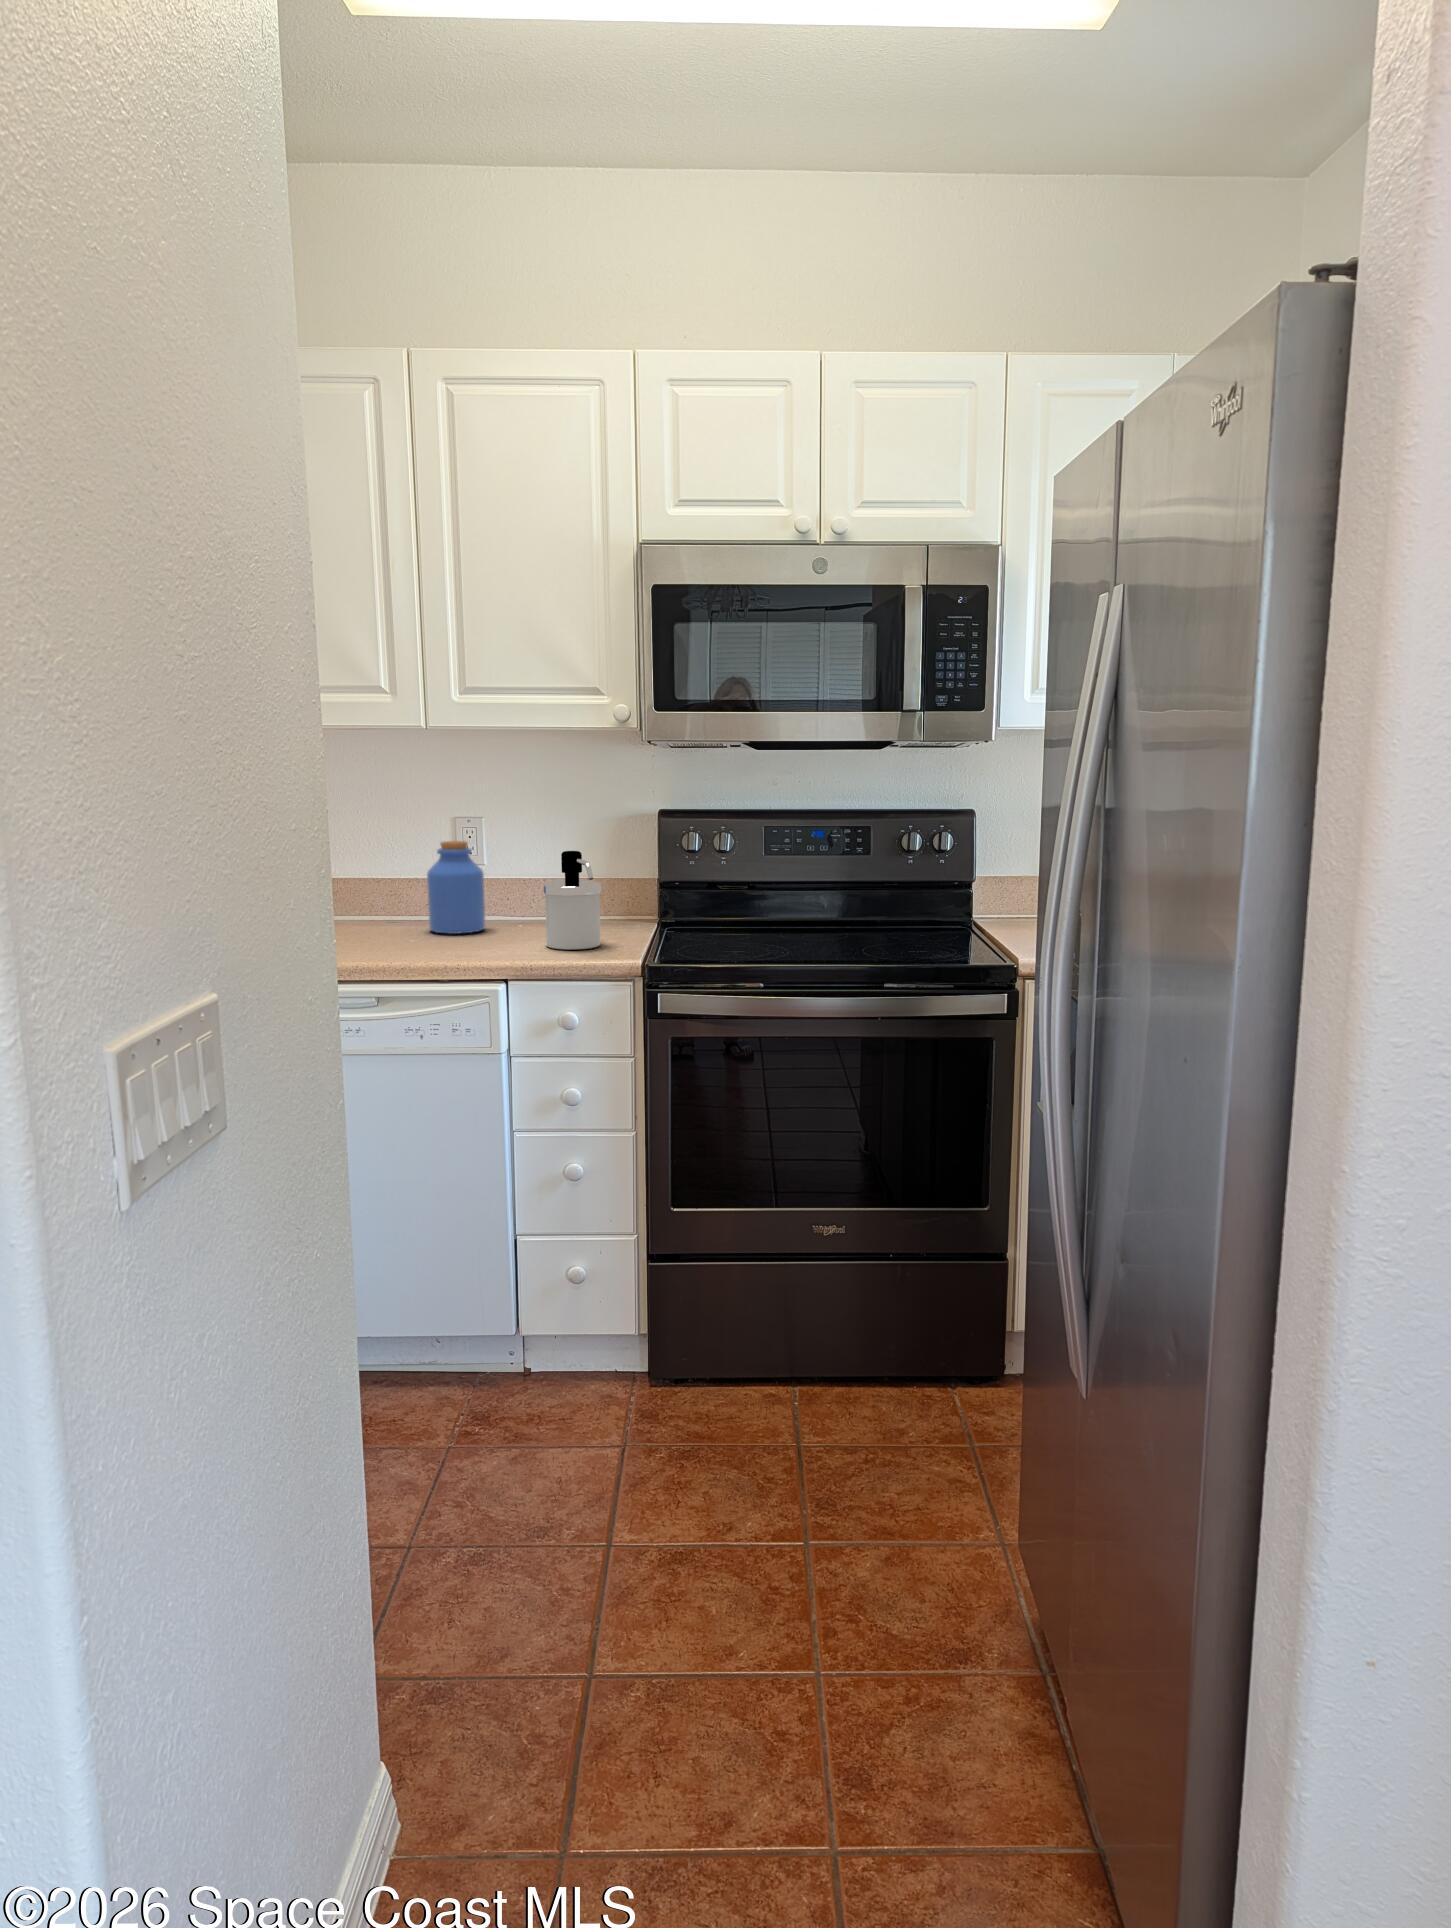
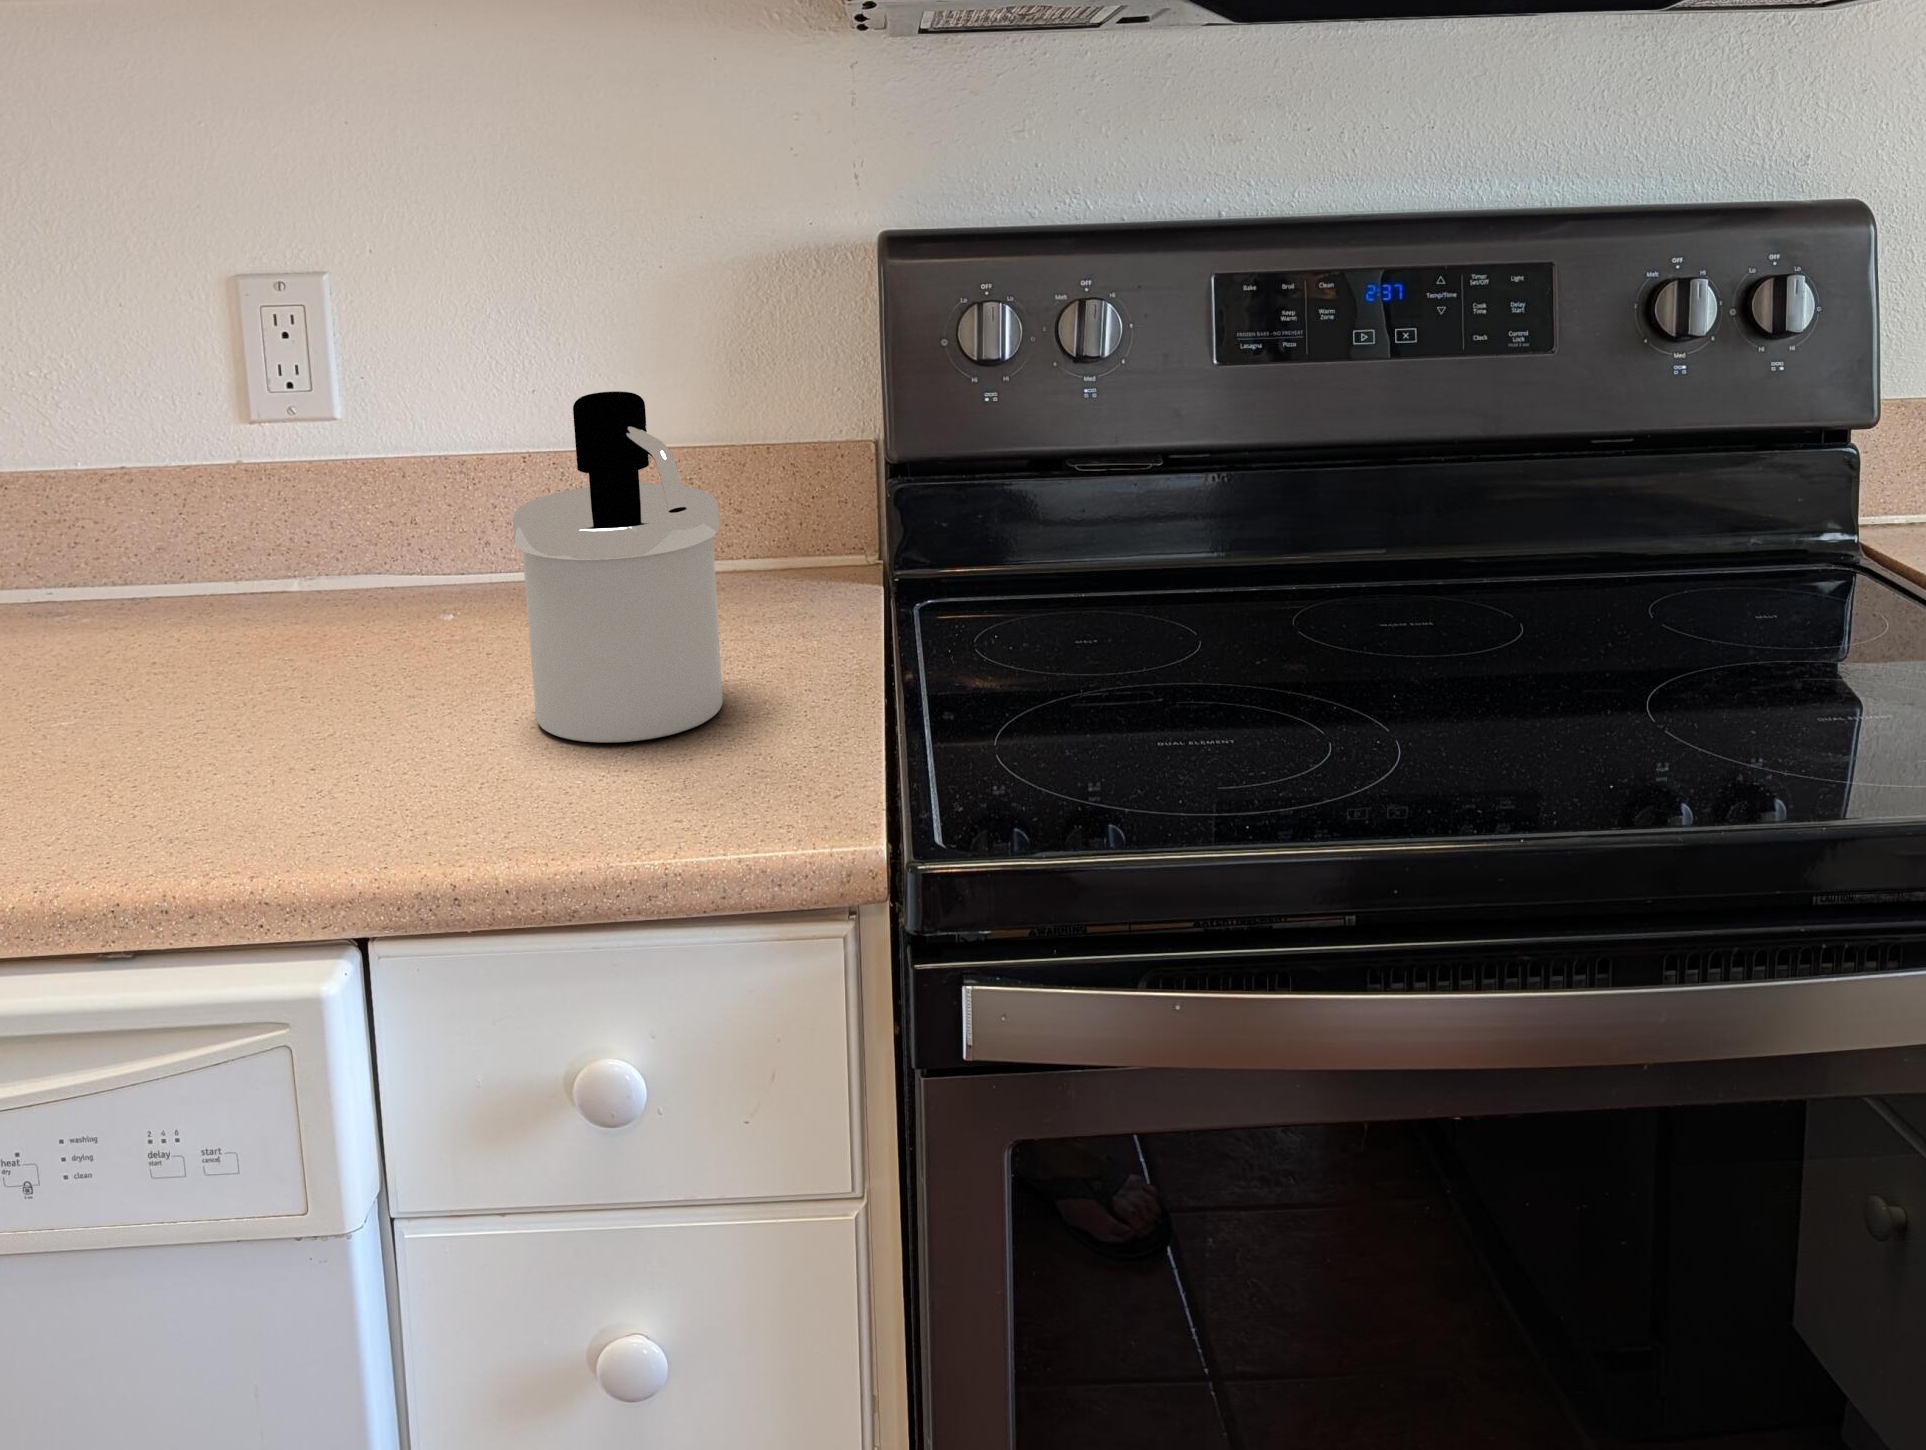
jar: present [427,841,485,934] -> none [147,350,355,657]

